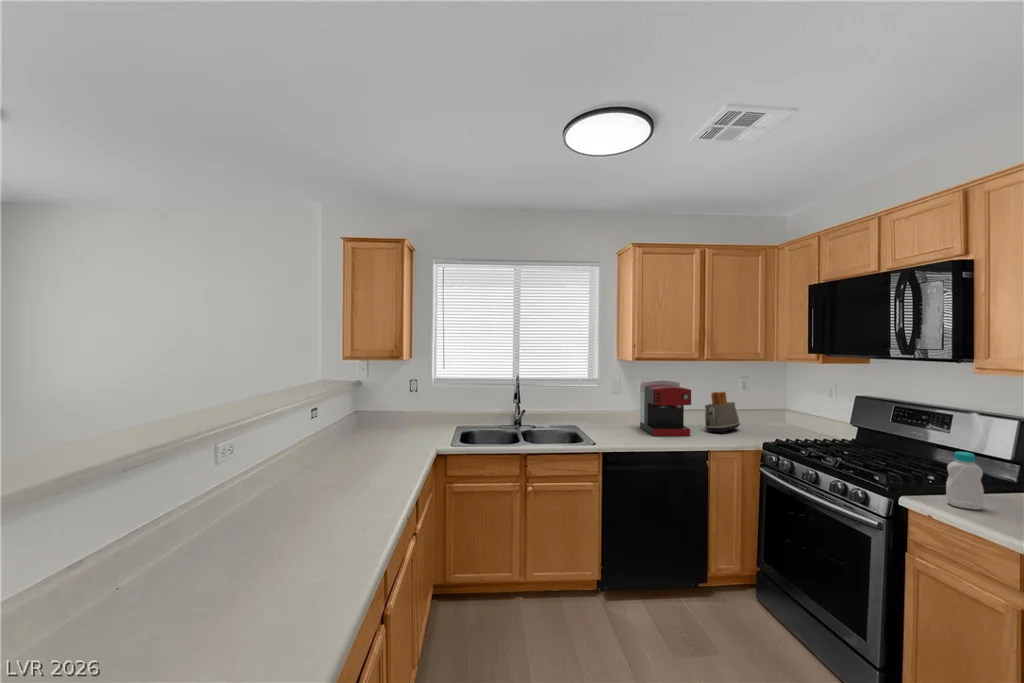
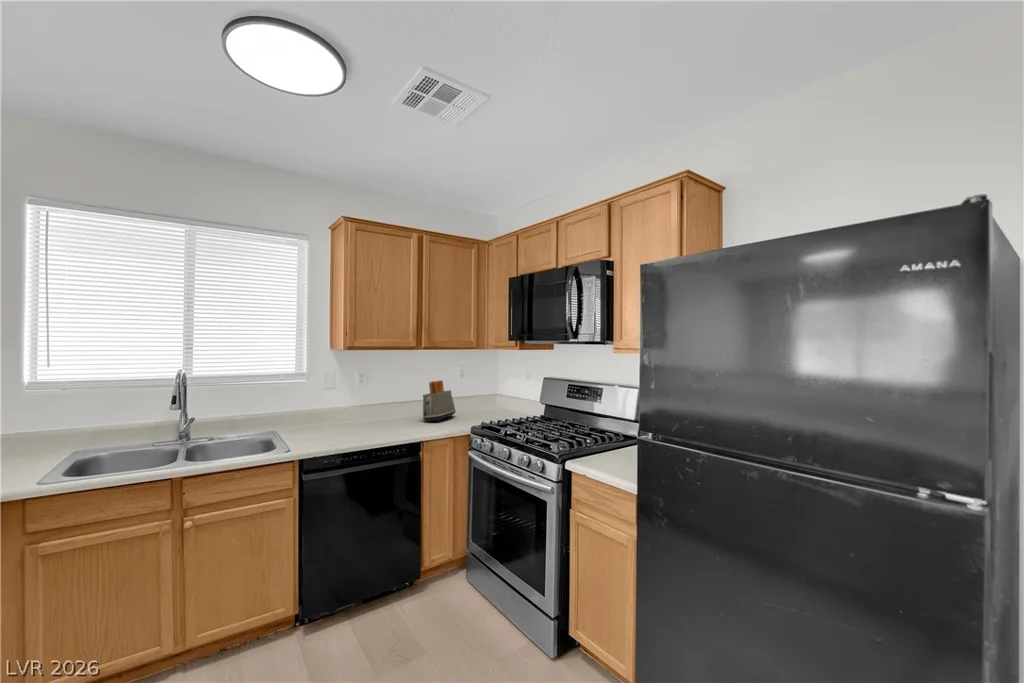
coffee maker: present [640,380,691,436] -> none [355,372,407,432]
bottle: present [946,452,984,510] -> none [596,417,618,464]

